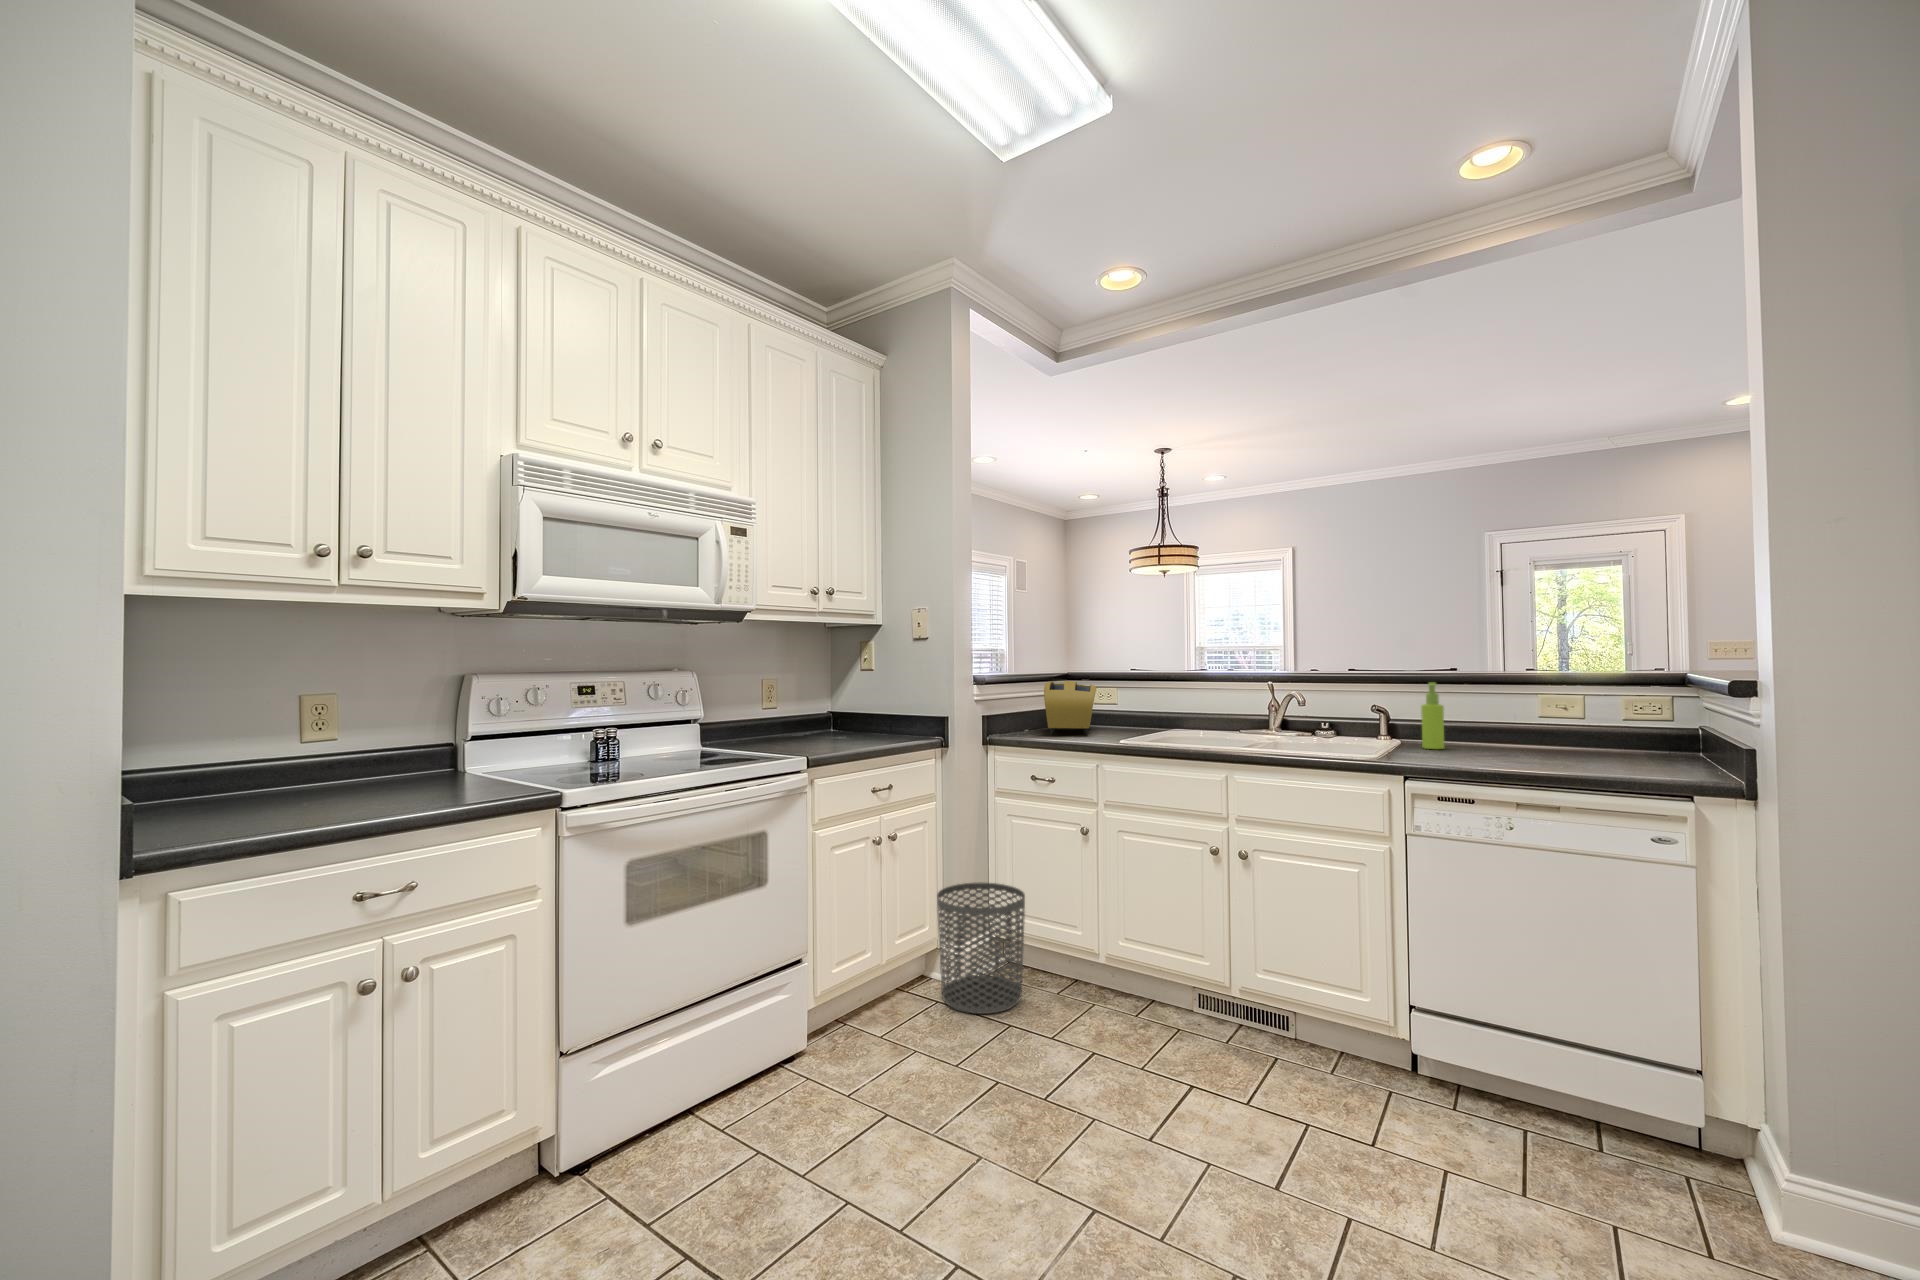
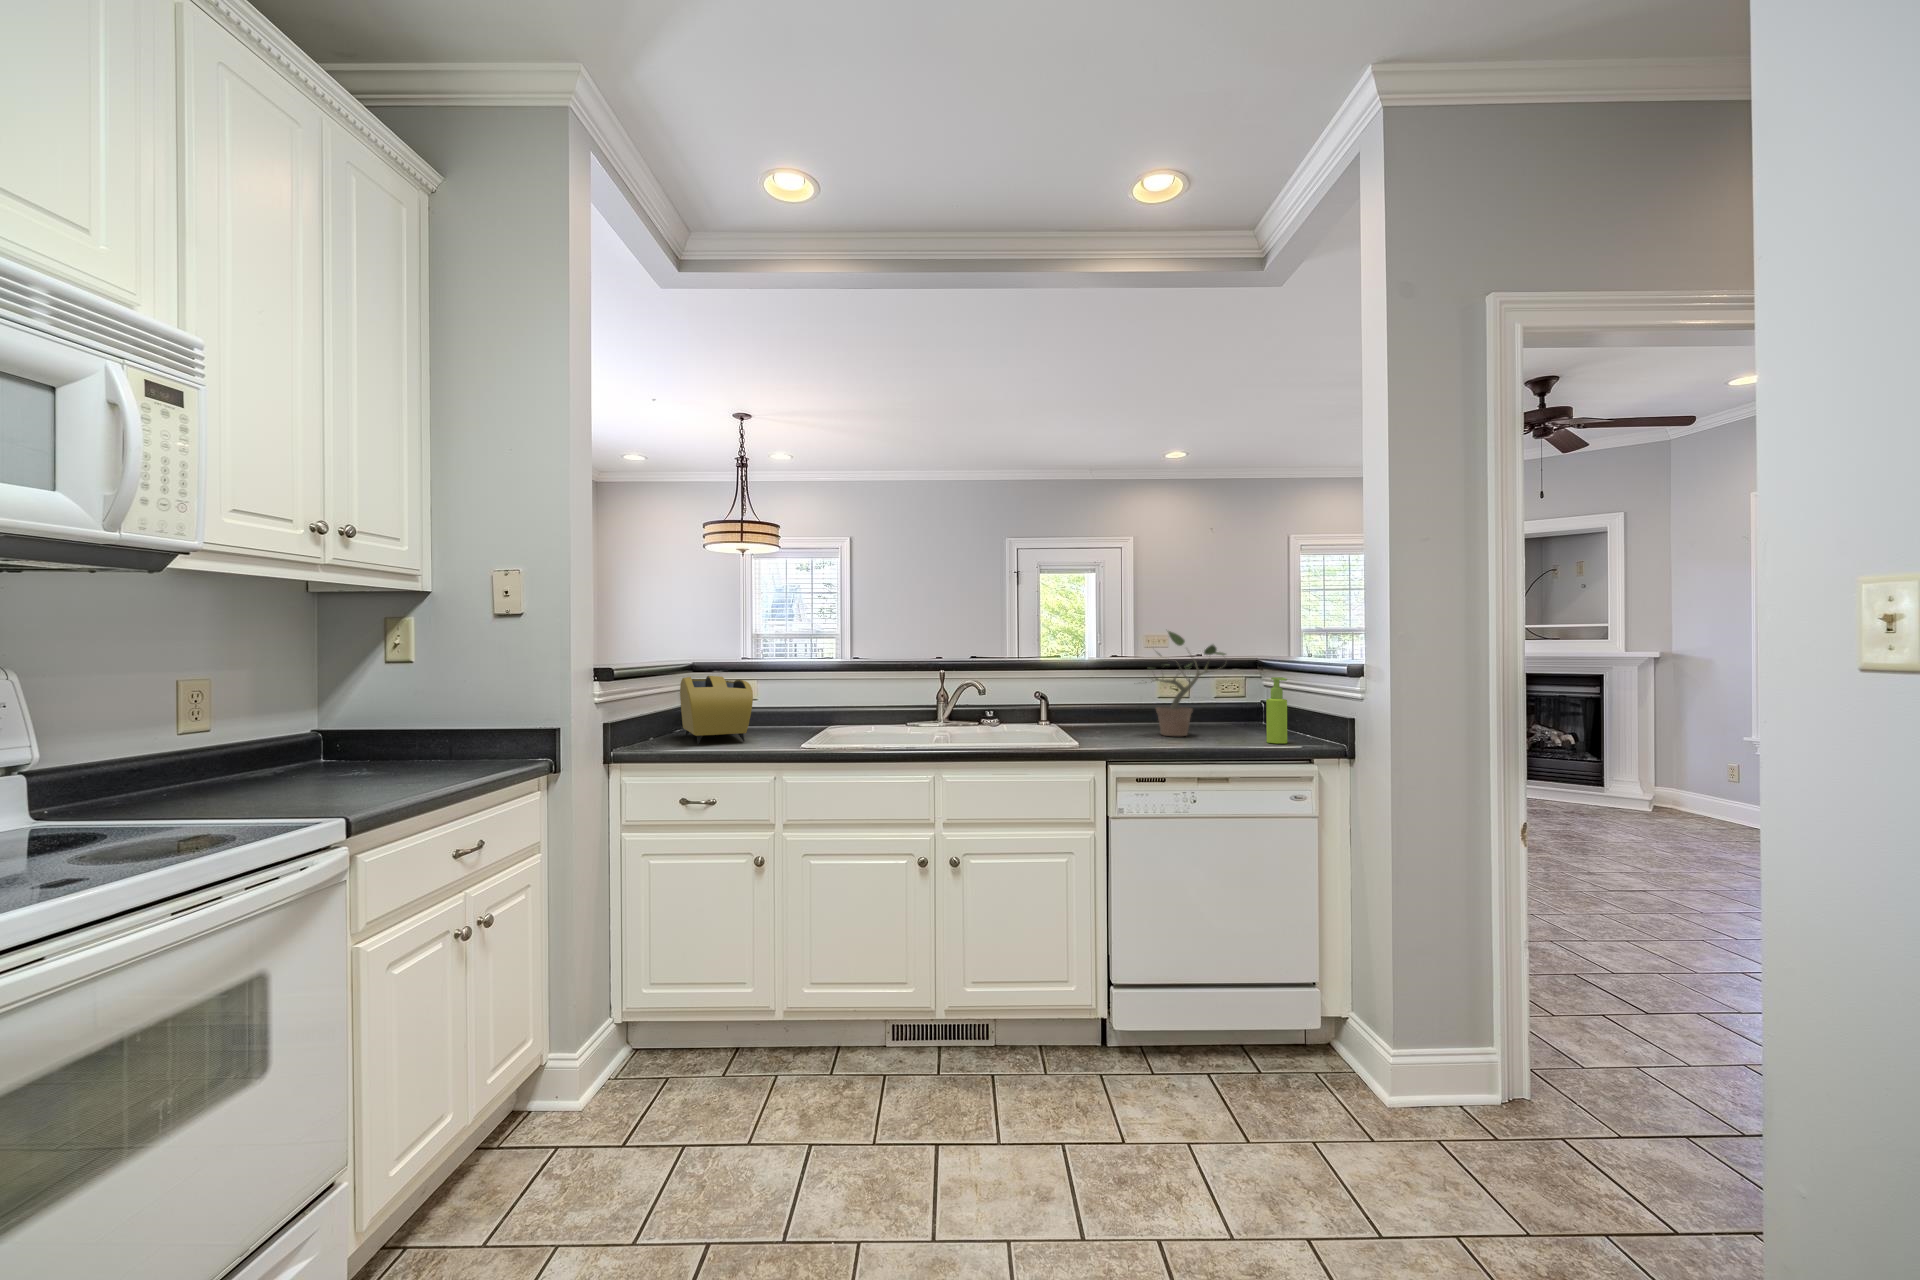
potted plant: none [1484,632,1626,758] -> present [1145,631,1226,736]
soap dispenser: present [1421,683,1444,749] -> present [1266,677,1287,744]
waste bin: present [937,883,1025,1014] -> none [553,949,686,1149]

